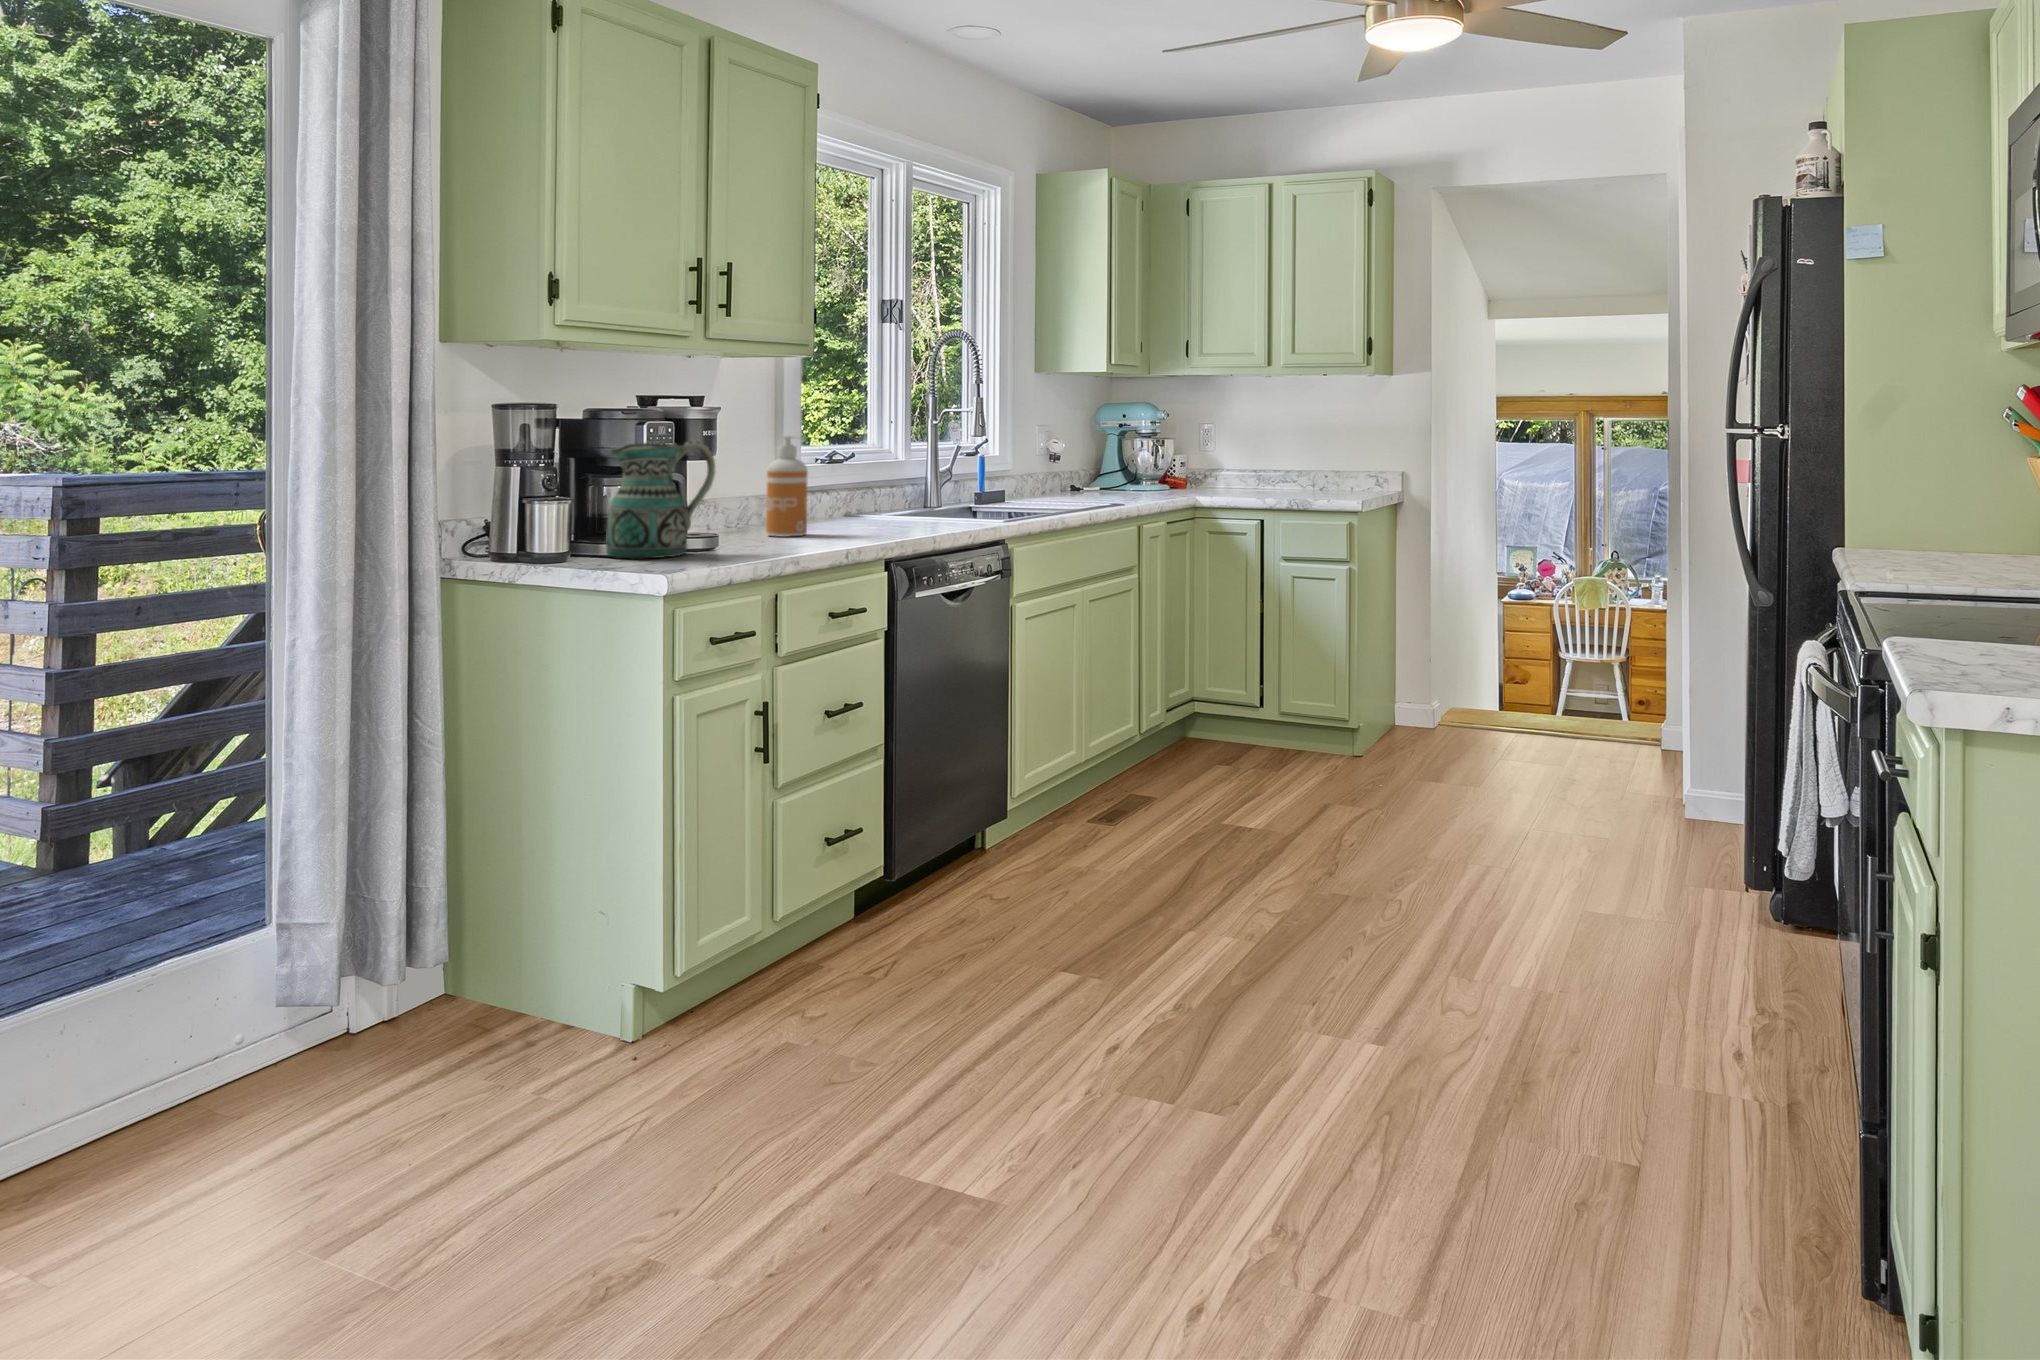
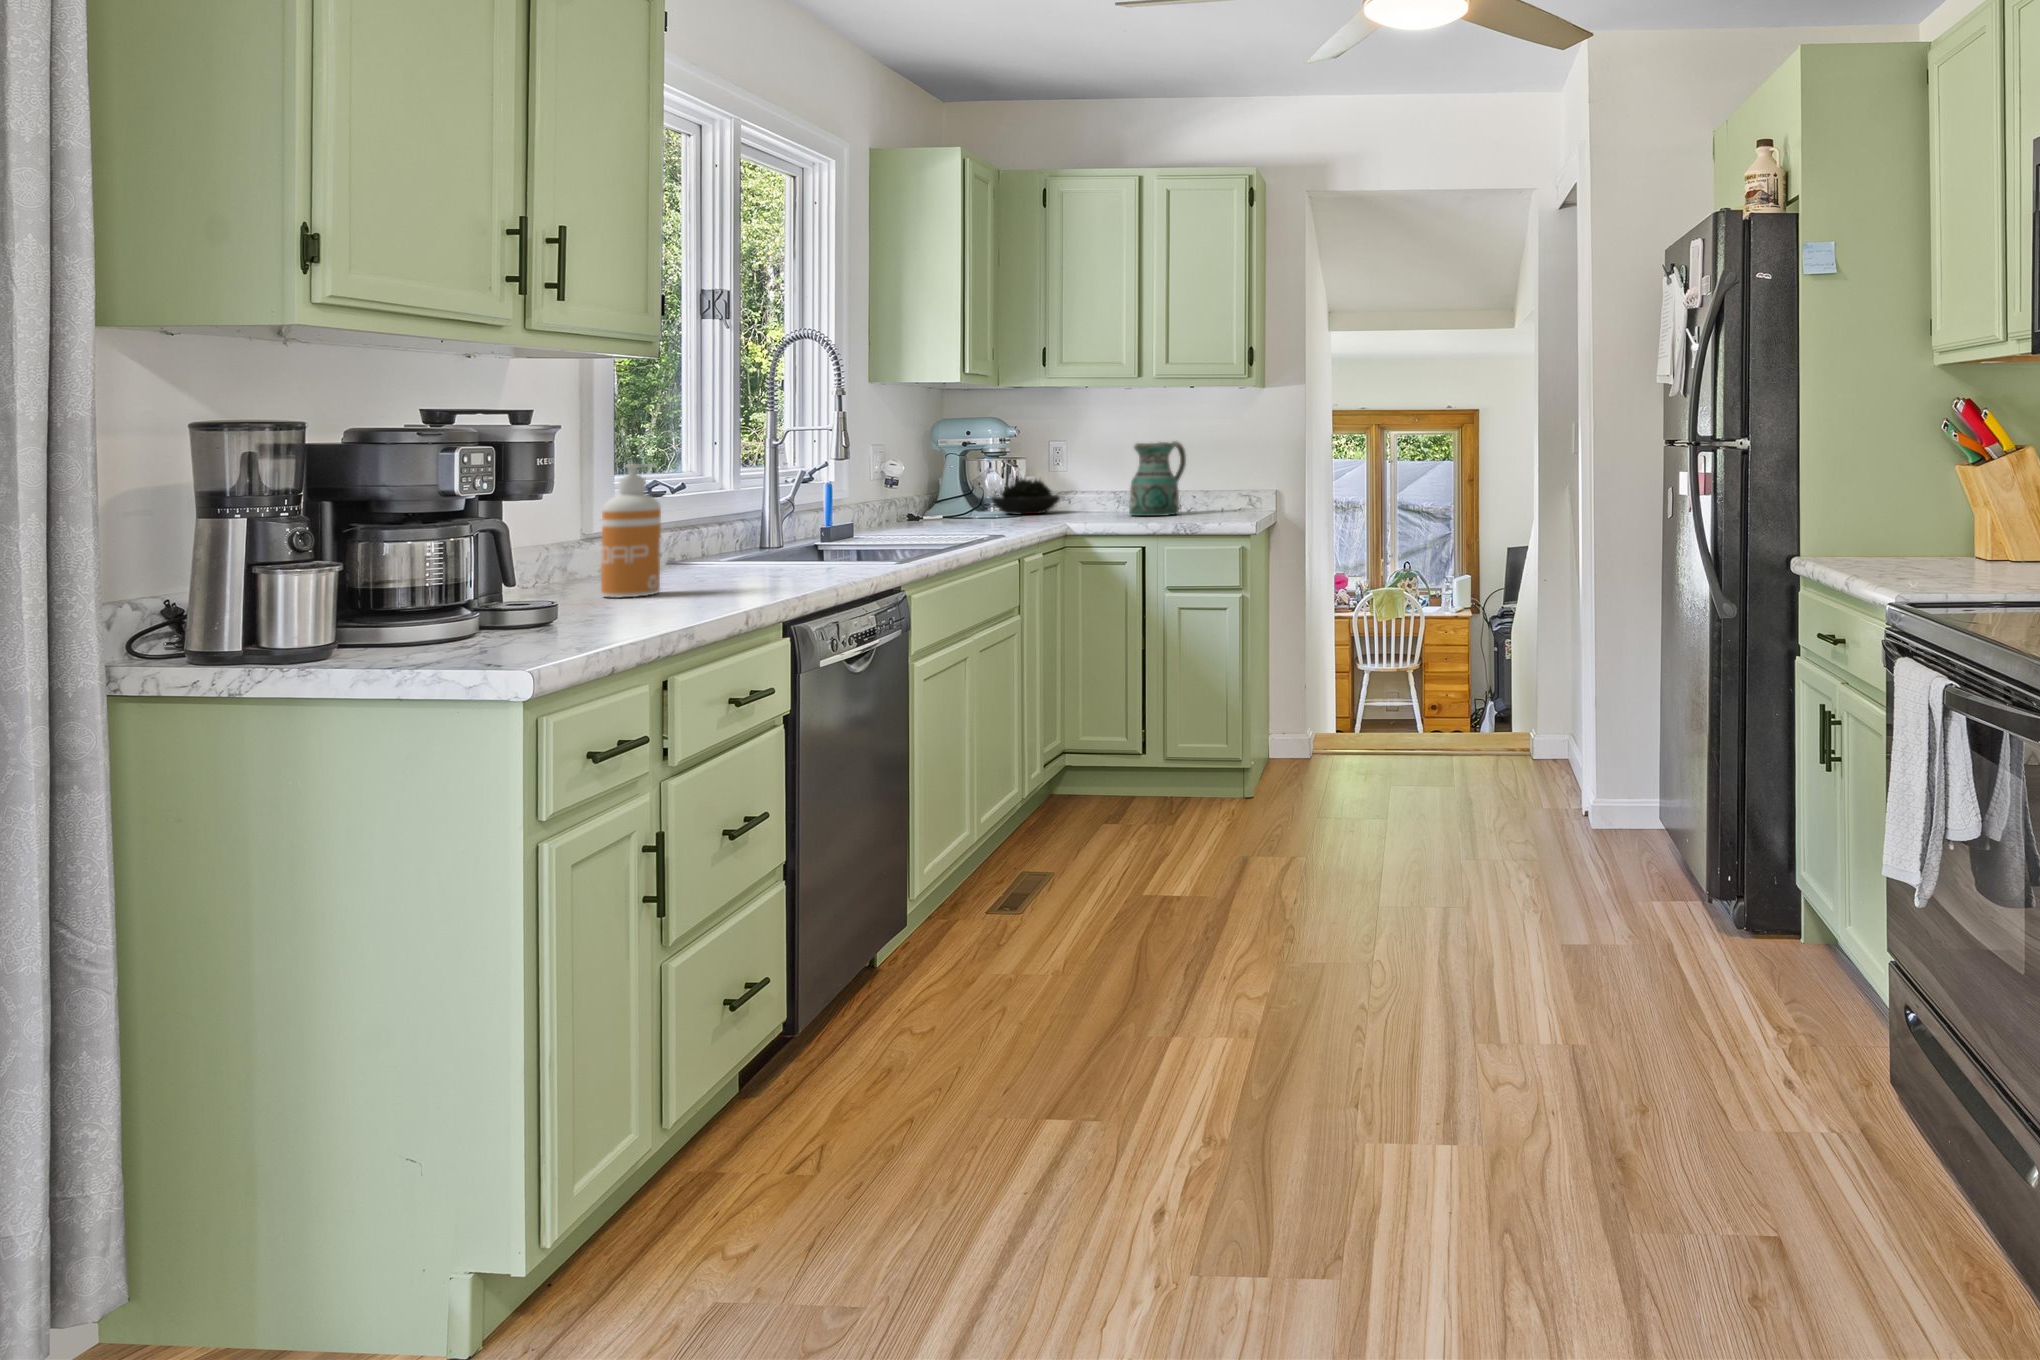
ceramic pitcher: present [606,441,715,558] -> present [1129,441,1186,516]
succulent plant: none [1142,453,1205,487] -> present [991,478,1060,515]

